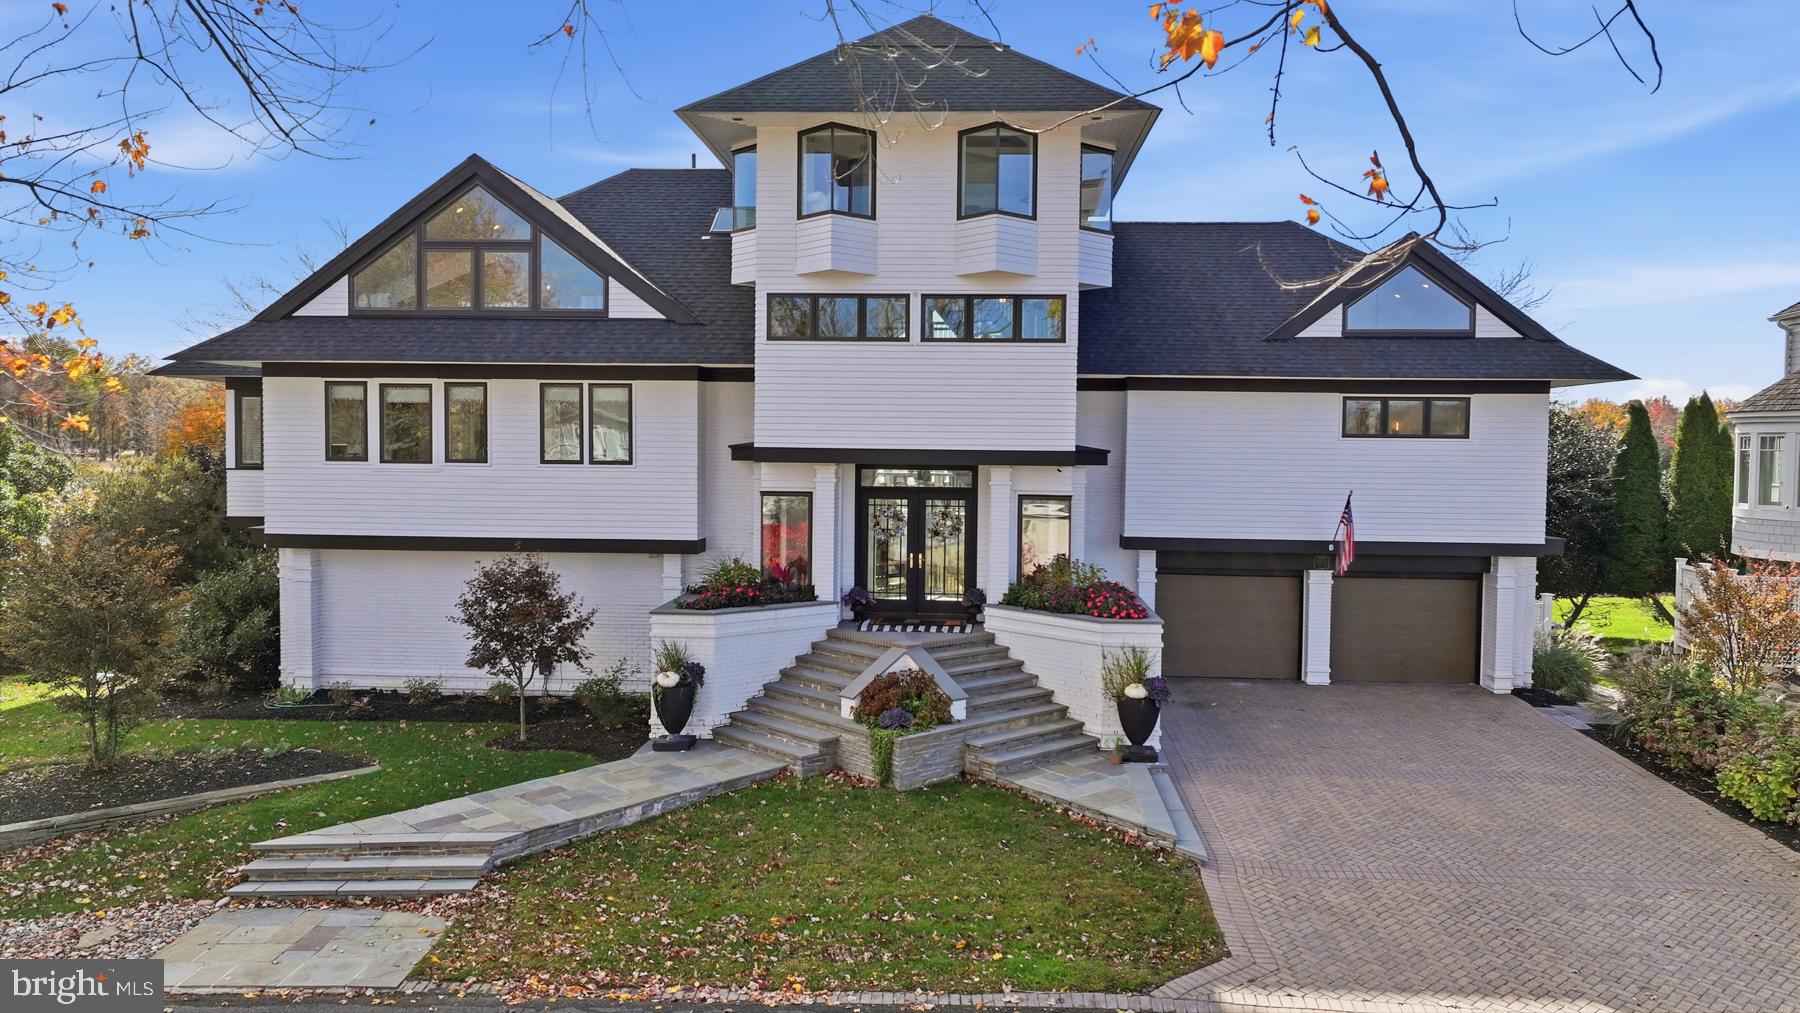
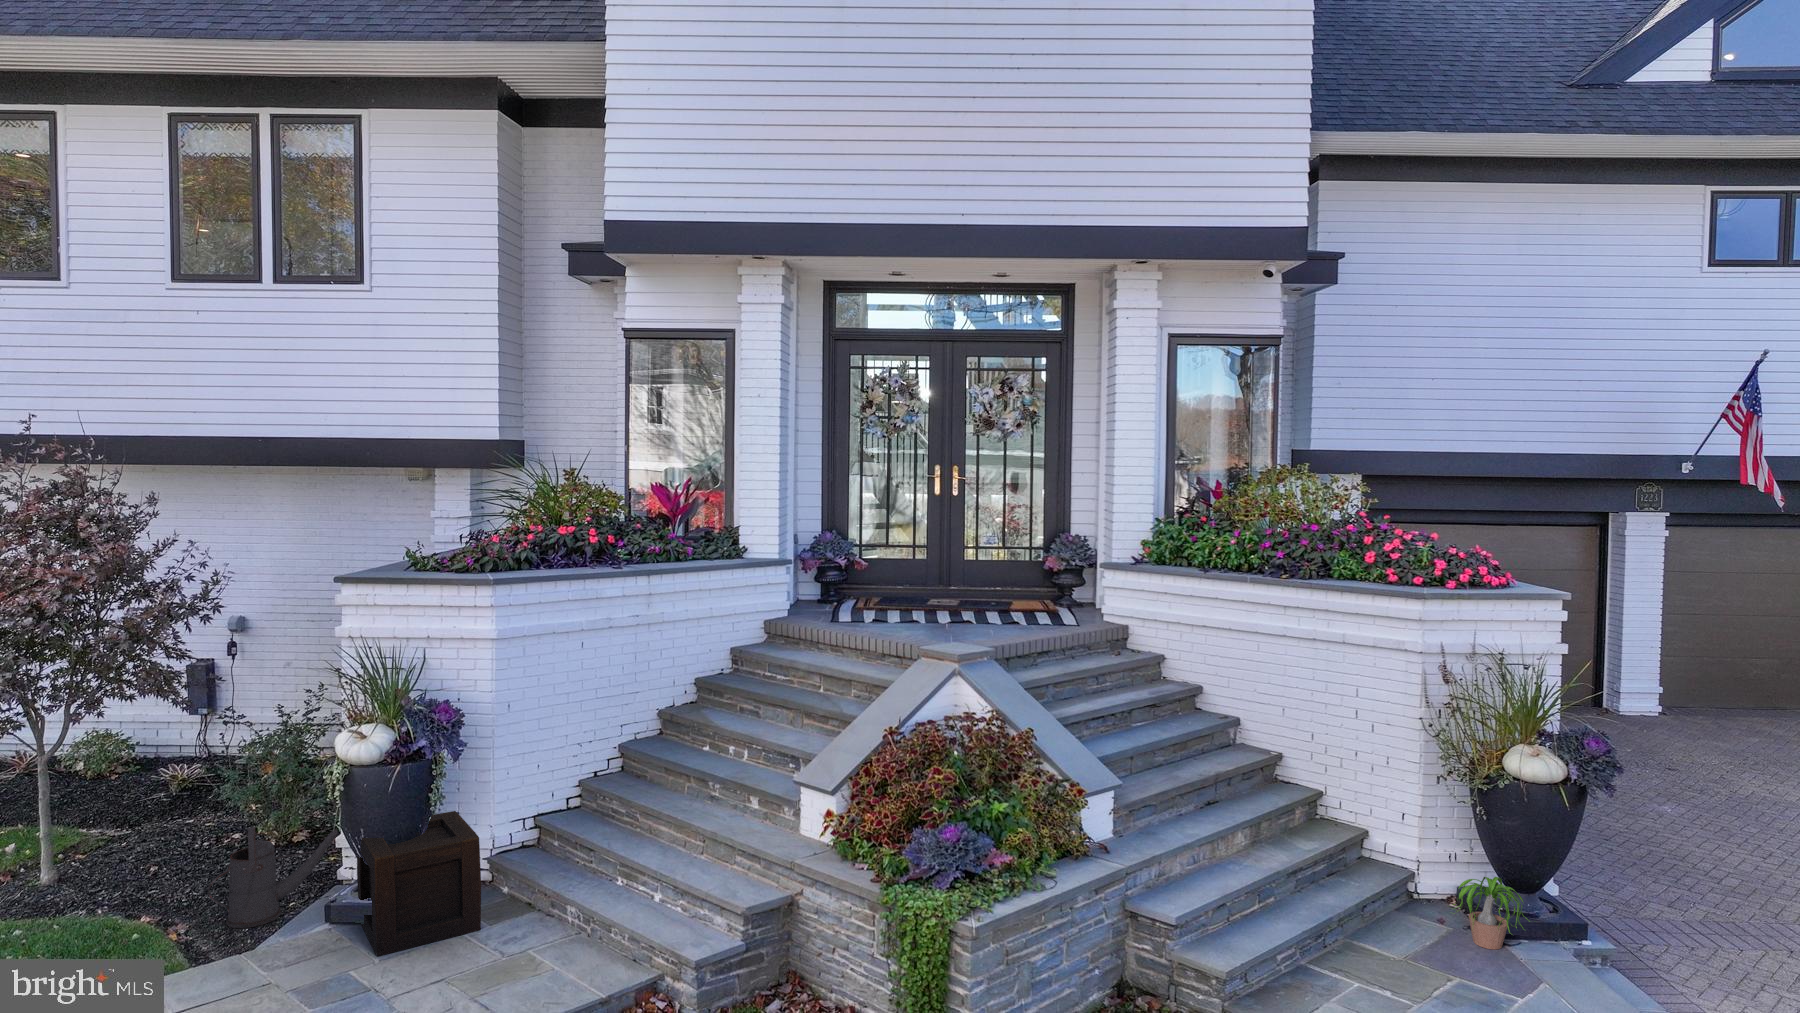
wooden crate: none [664,708,715,760] -> present [357,811,481,956]
watering can: none [607,712,653,752] -> present [208,827,337,928]

